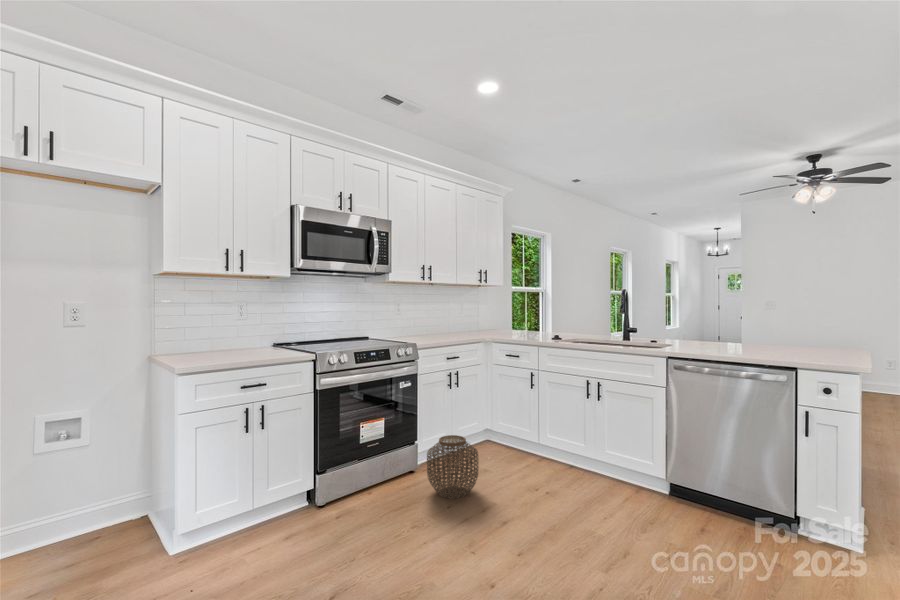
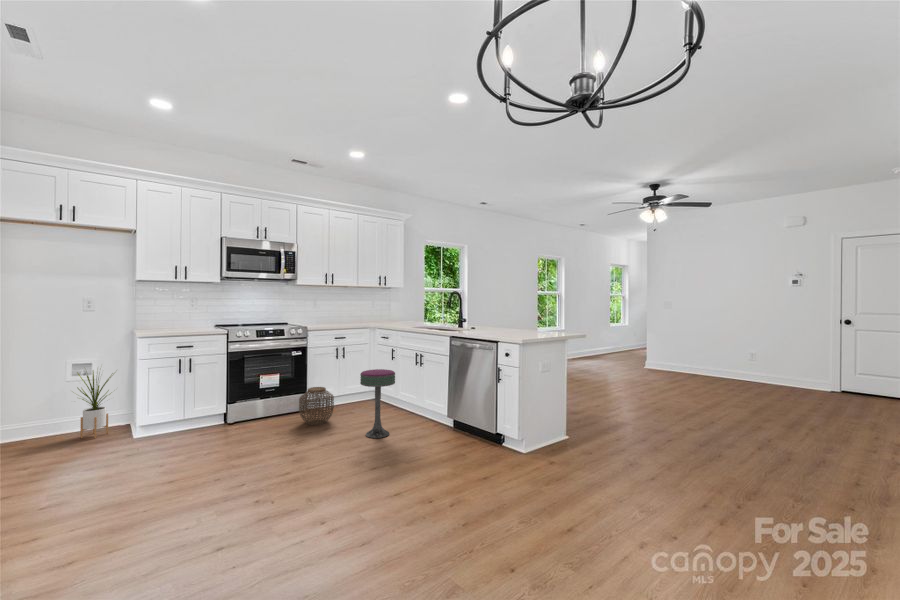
bar stool: none [545,406,601,520] -> present [360,369,395,438]
house plant: none [45,419,134,561] -> present [77,371,111,438]

